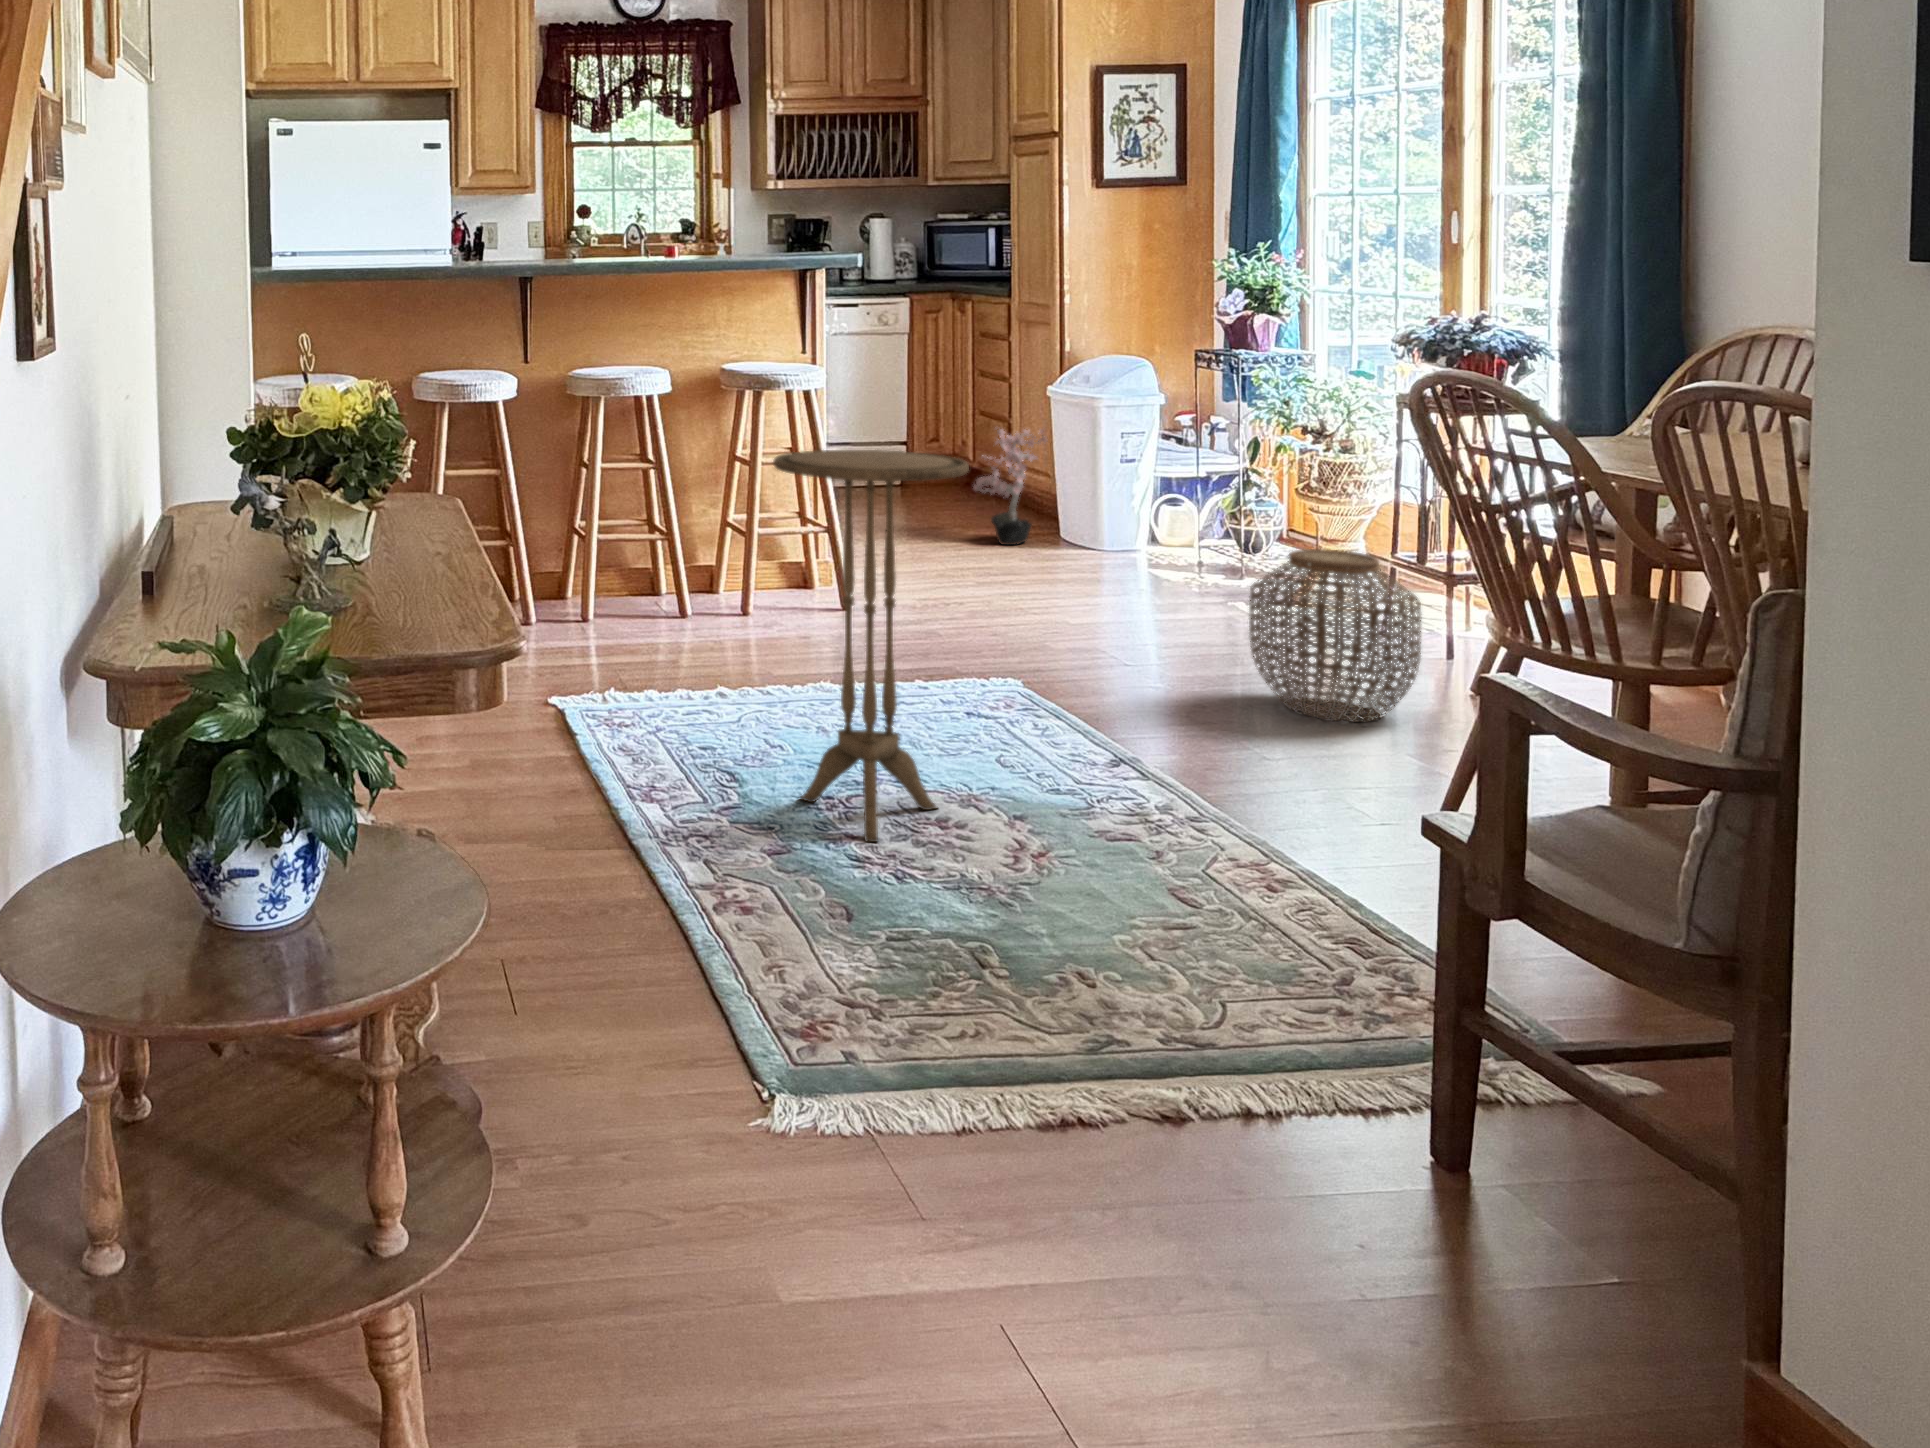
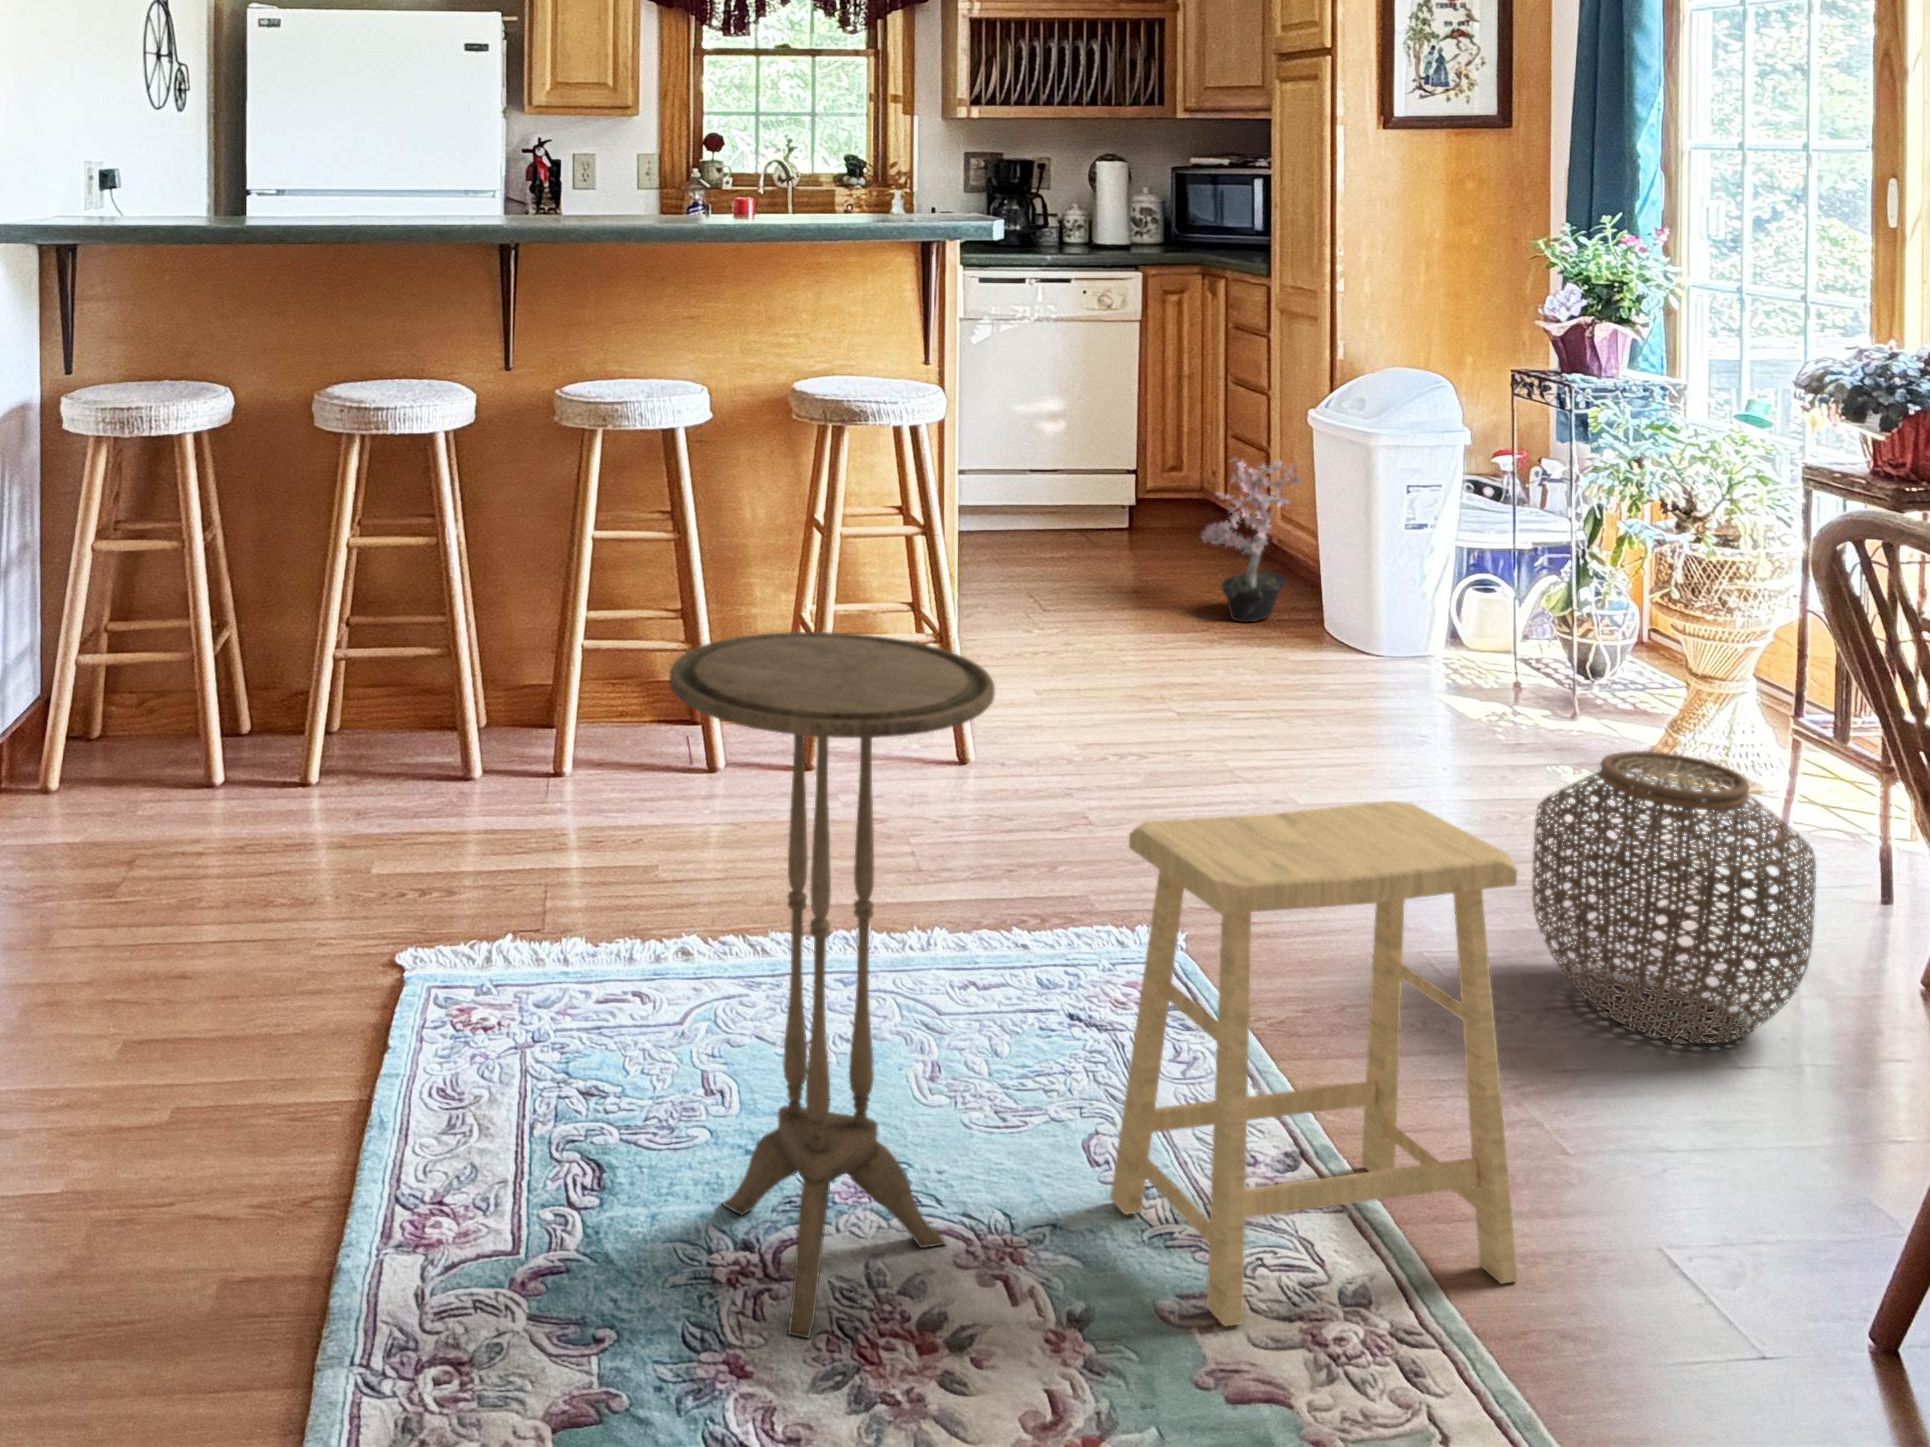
footstool: none [1028,545,1270,830] -> present [1111,801,1518,1327]

